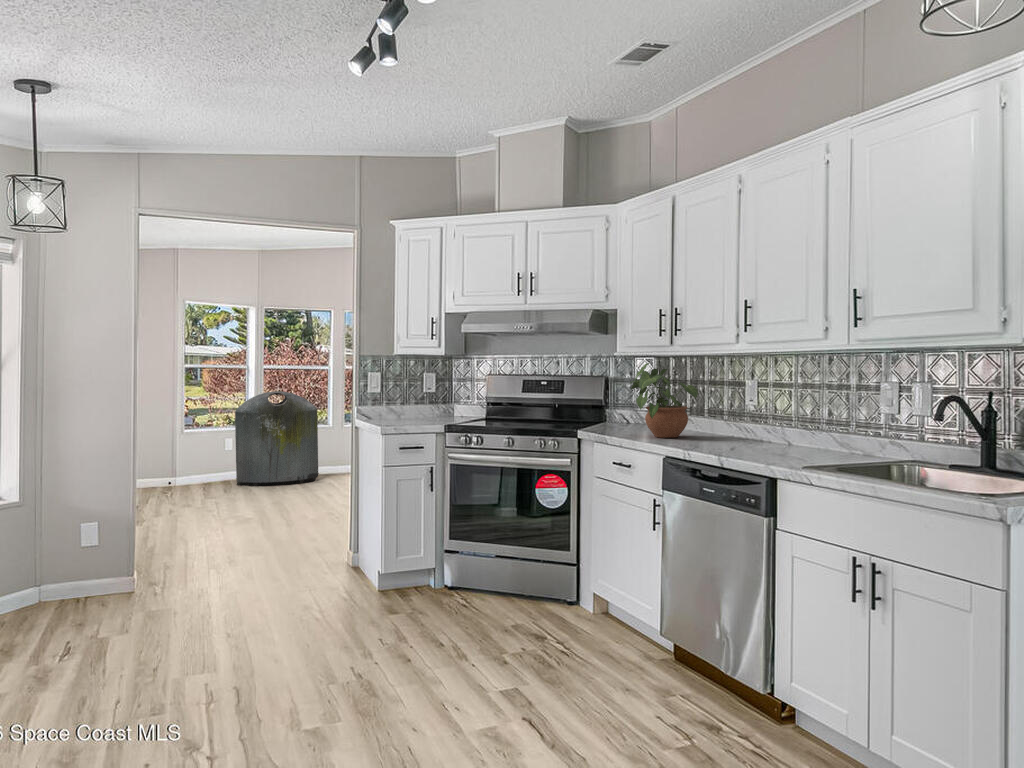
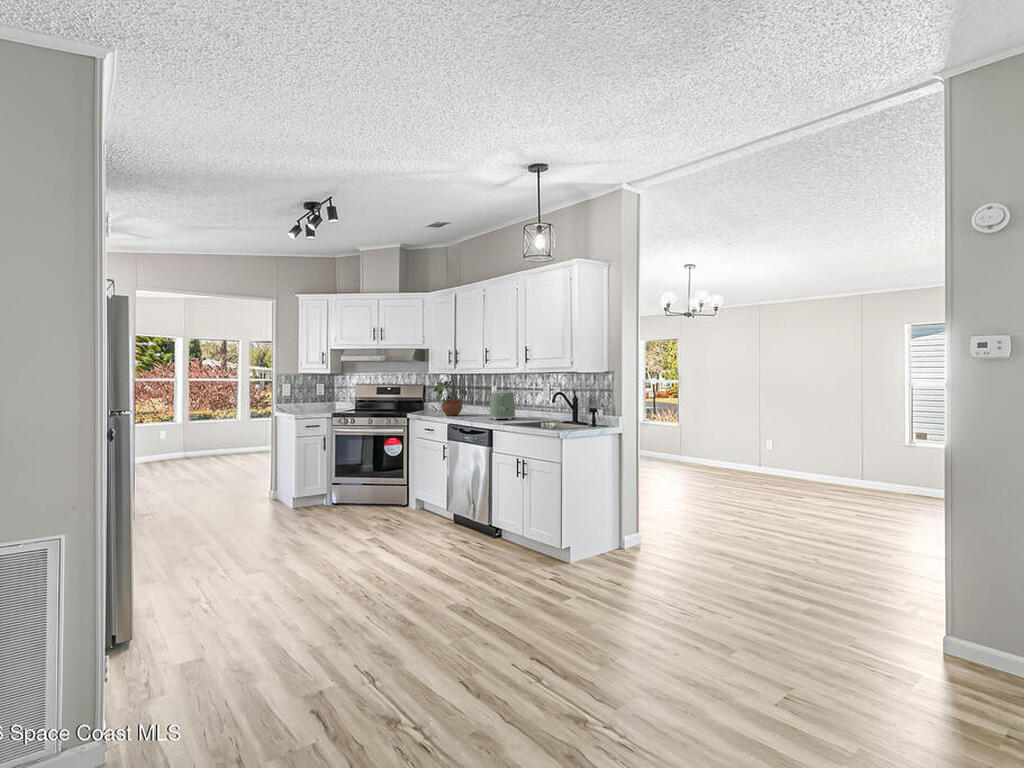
toaster: none [756,390,815,454] -> present [490,391,515,420]
trash can: present [235,391,318,486] -> none [167,397,231,464]

